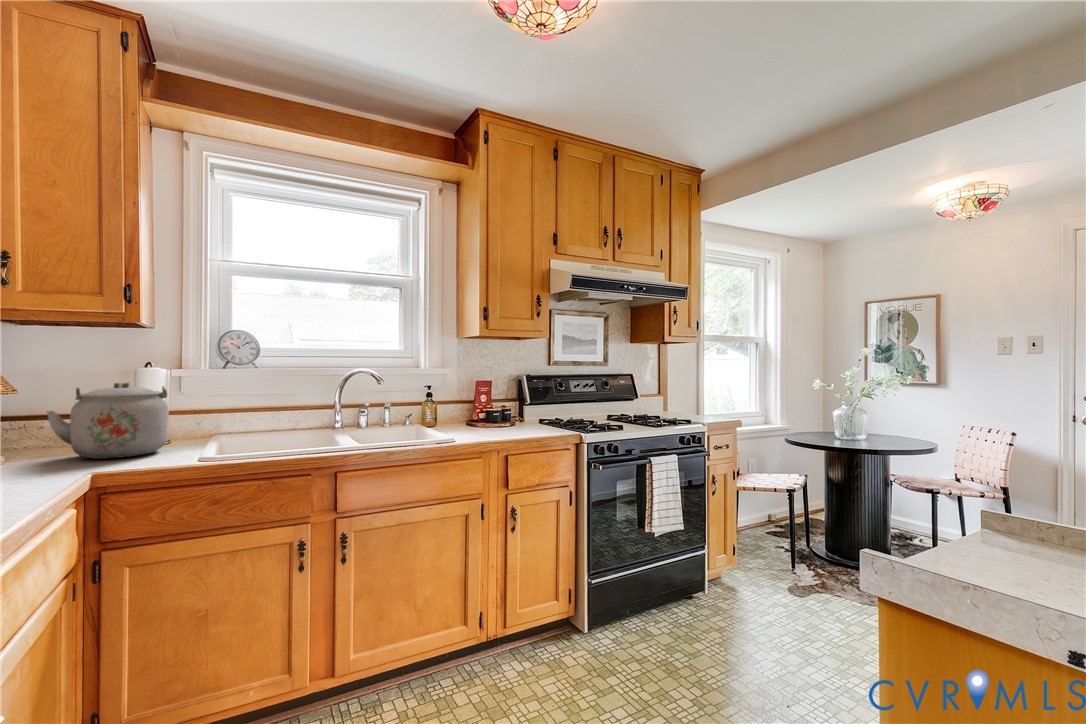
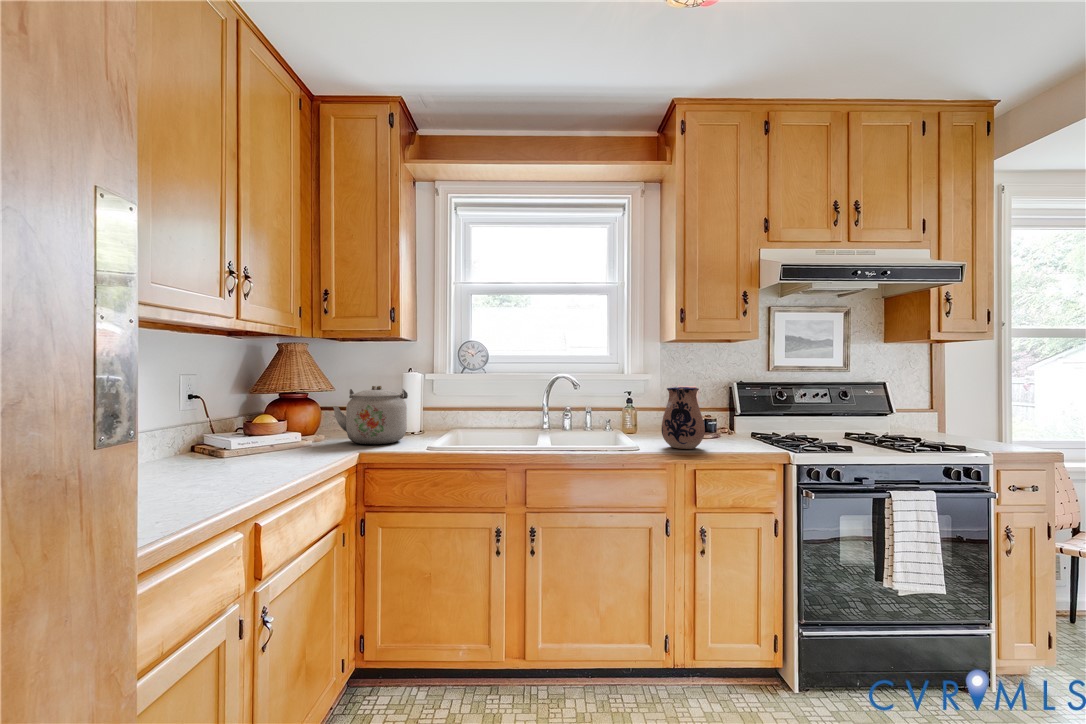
ceramic pitcher: none [472,379,511,436] -> present [661,387,705,449]

